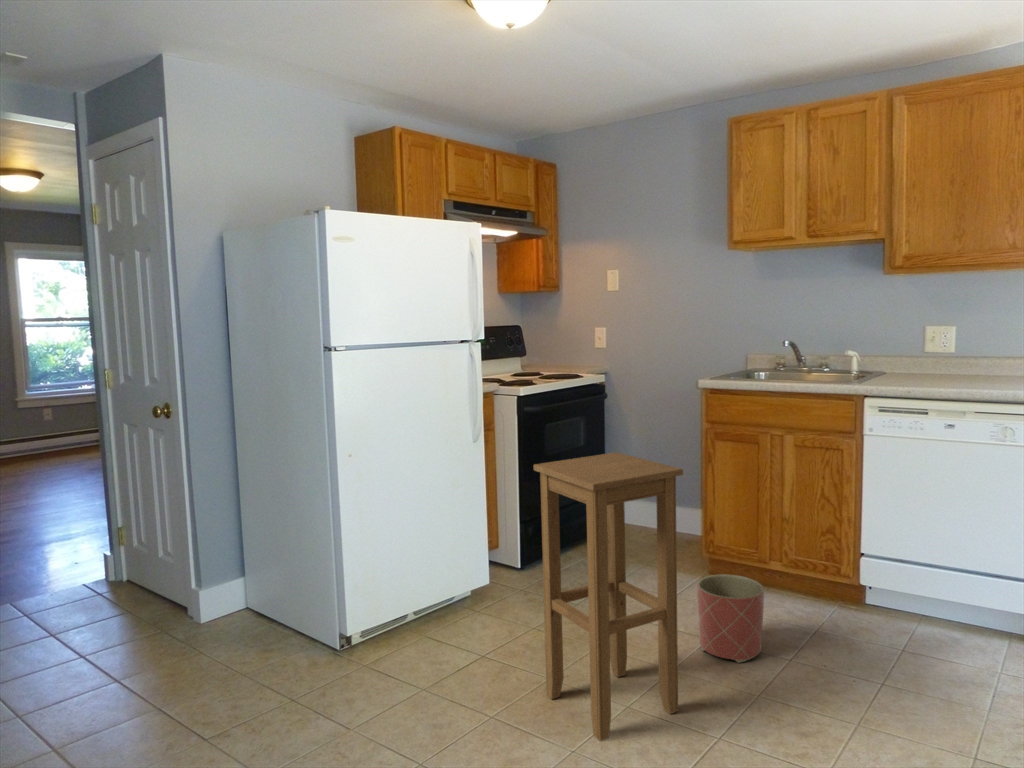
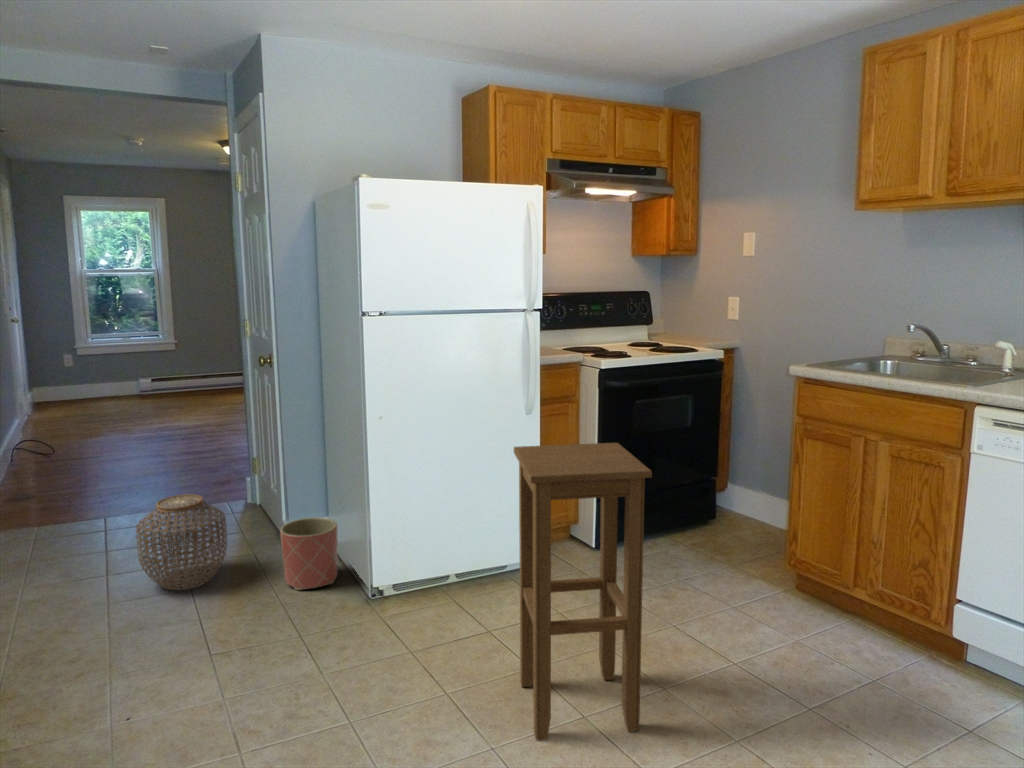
woven basket: none [35,571,149,688] -> present [136,494,227,590]
planter: present [697,574,764,663] -> present [280,517,338,590]

